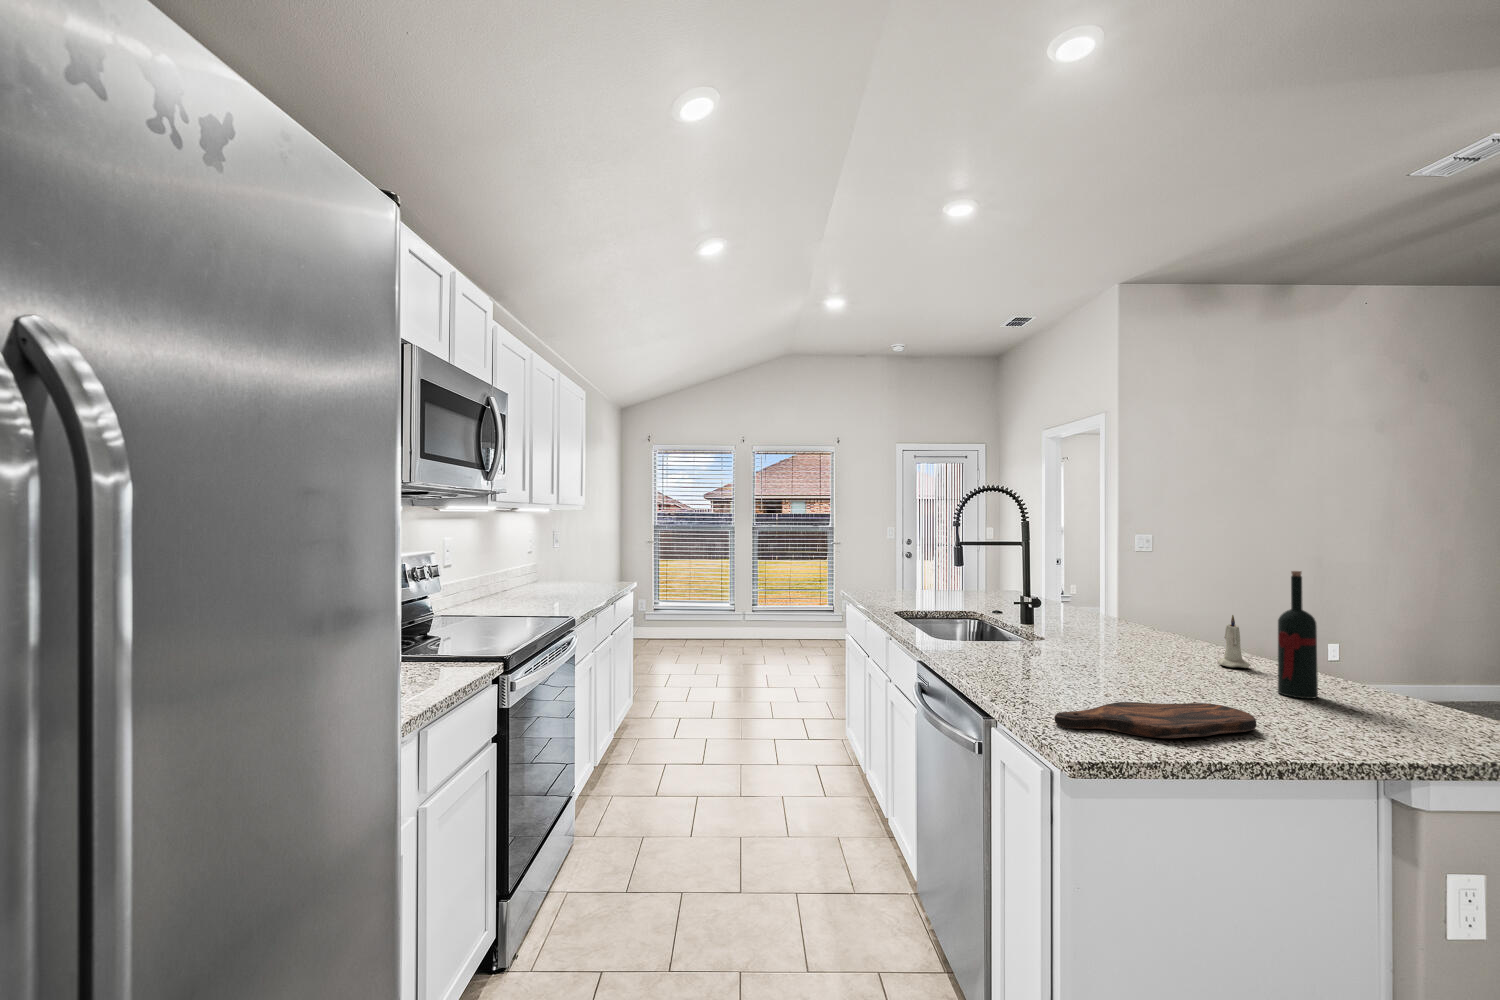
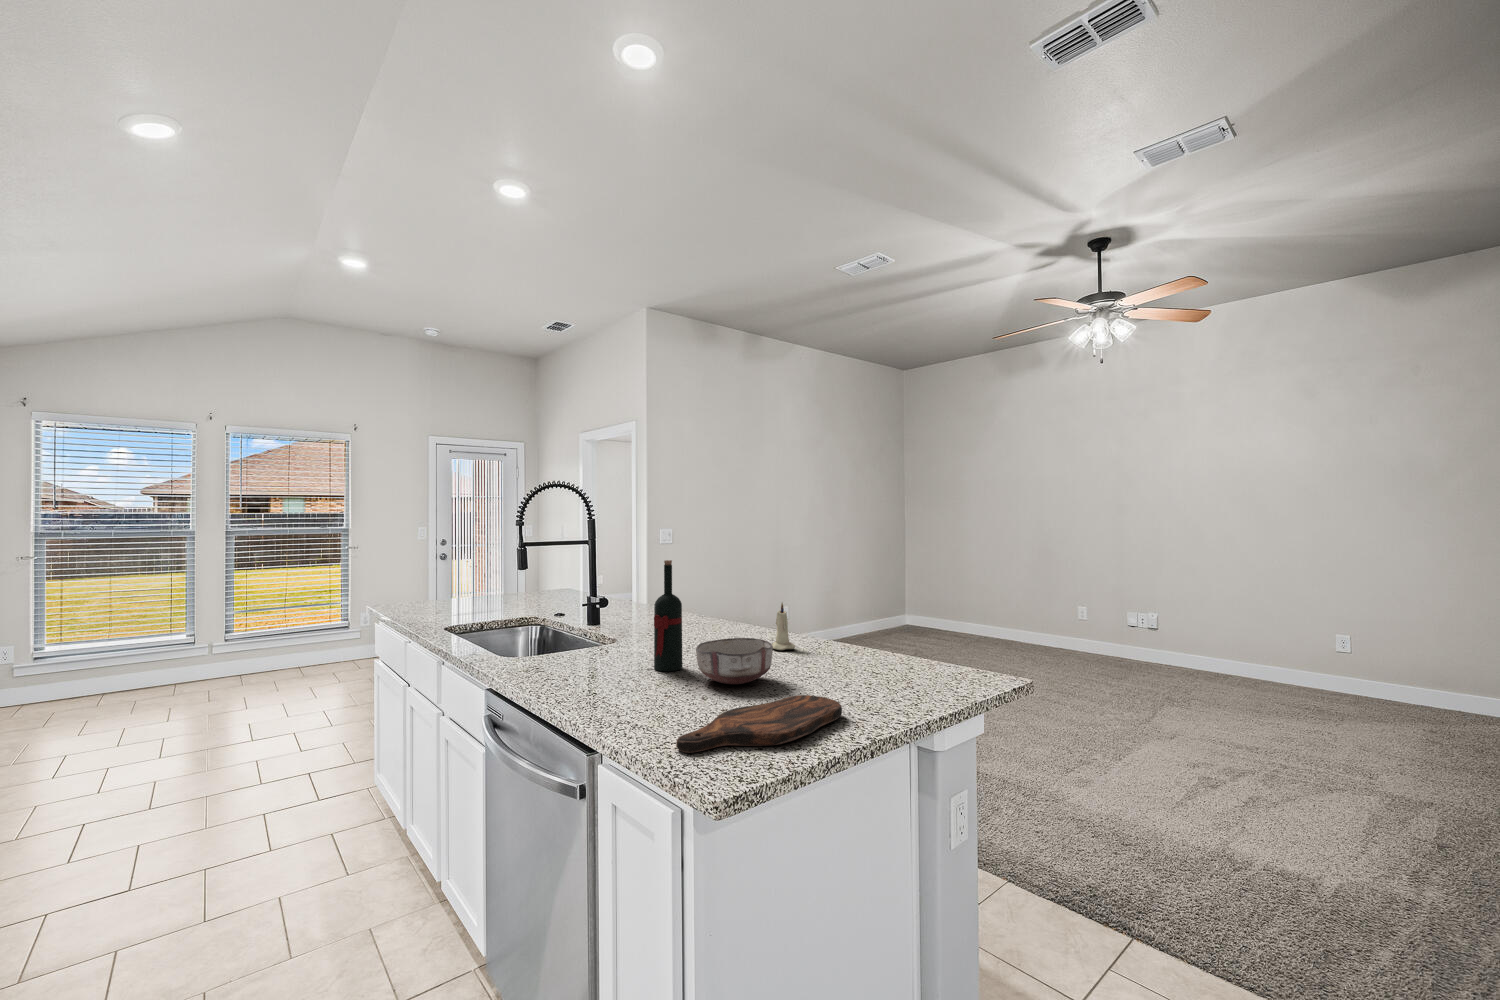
wine bottle: present [1278,571,1318,699] -> present [654,560,682,671]
ceramic bowl: none [1107,643,1196,688] -> present [696,638,773,684]

